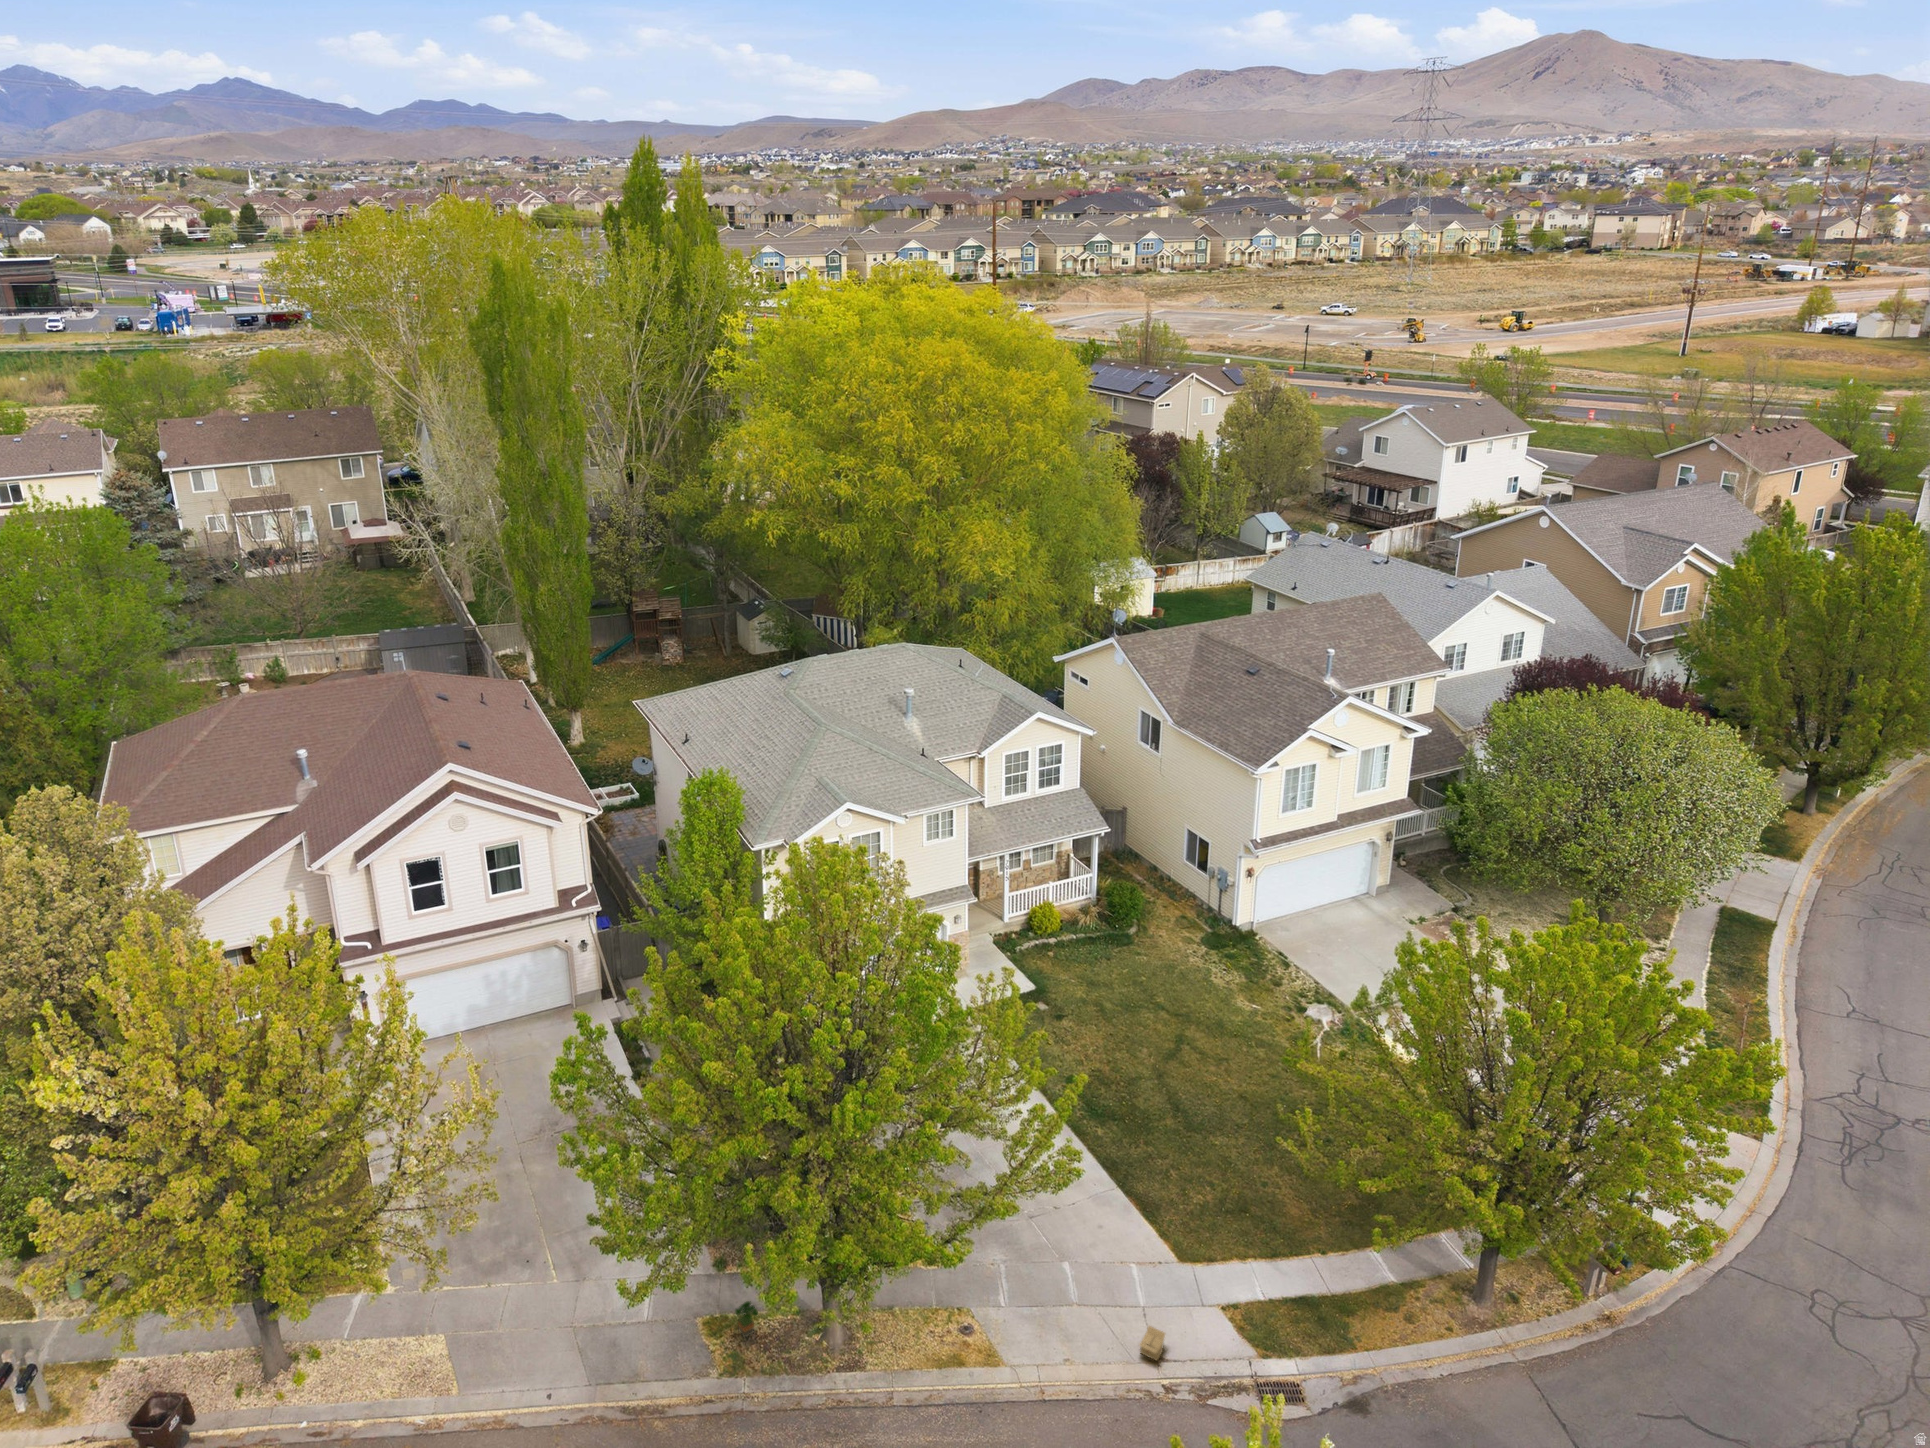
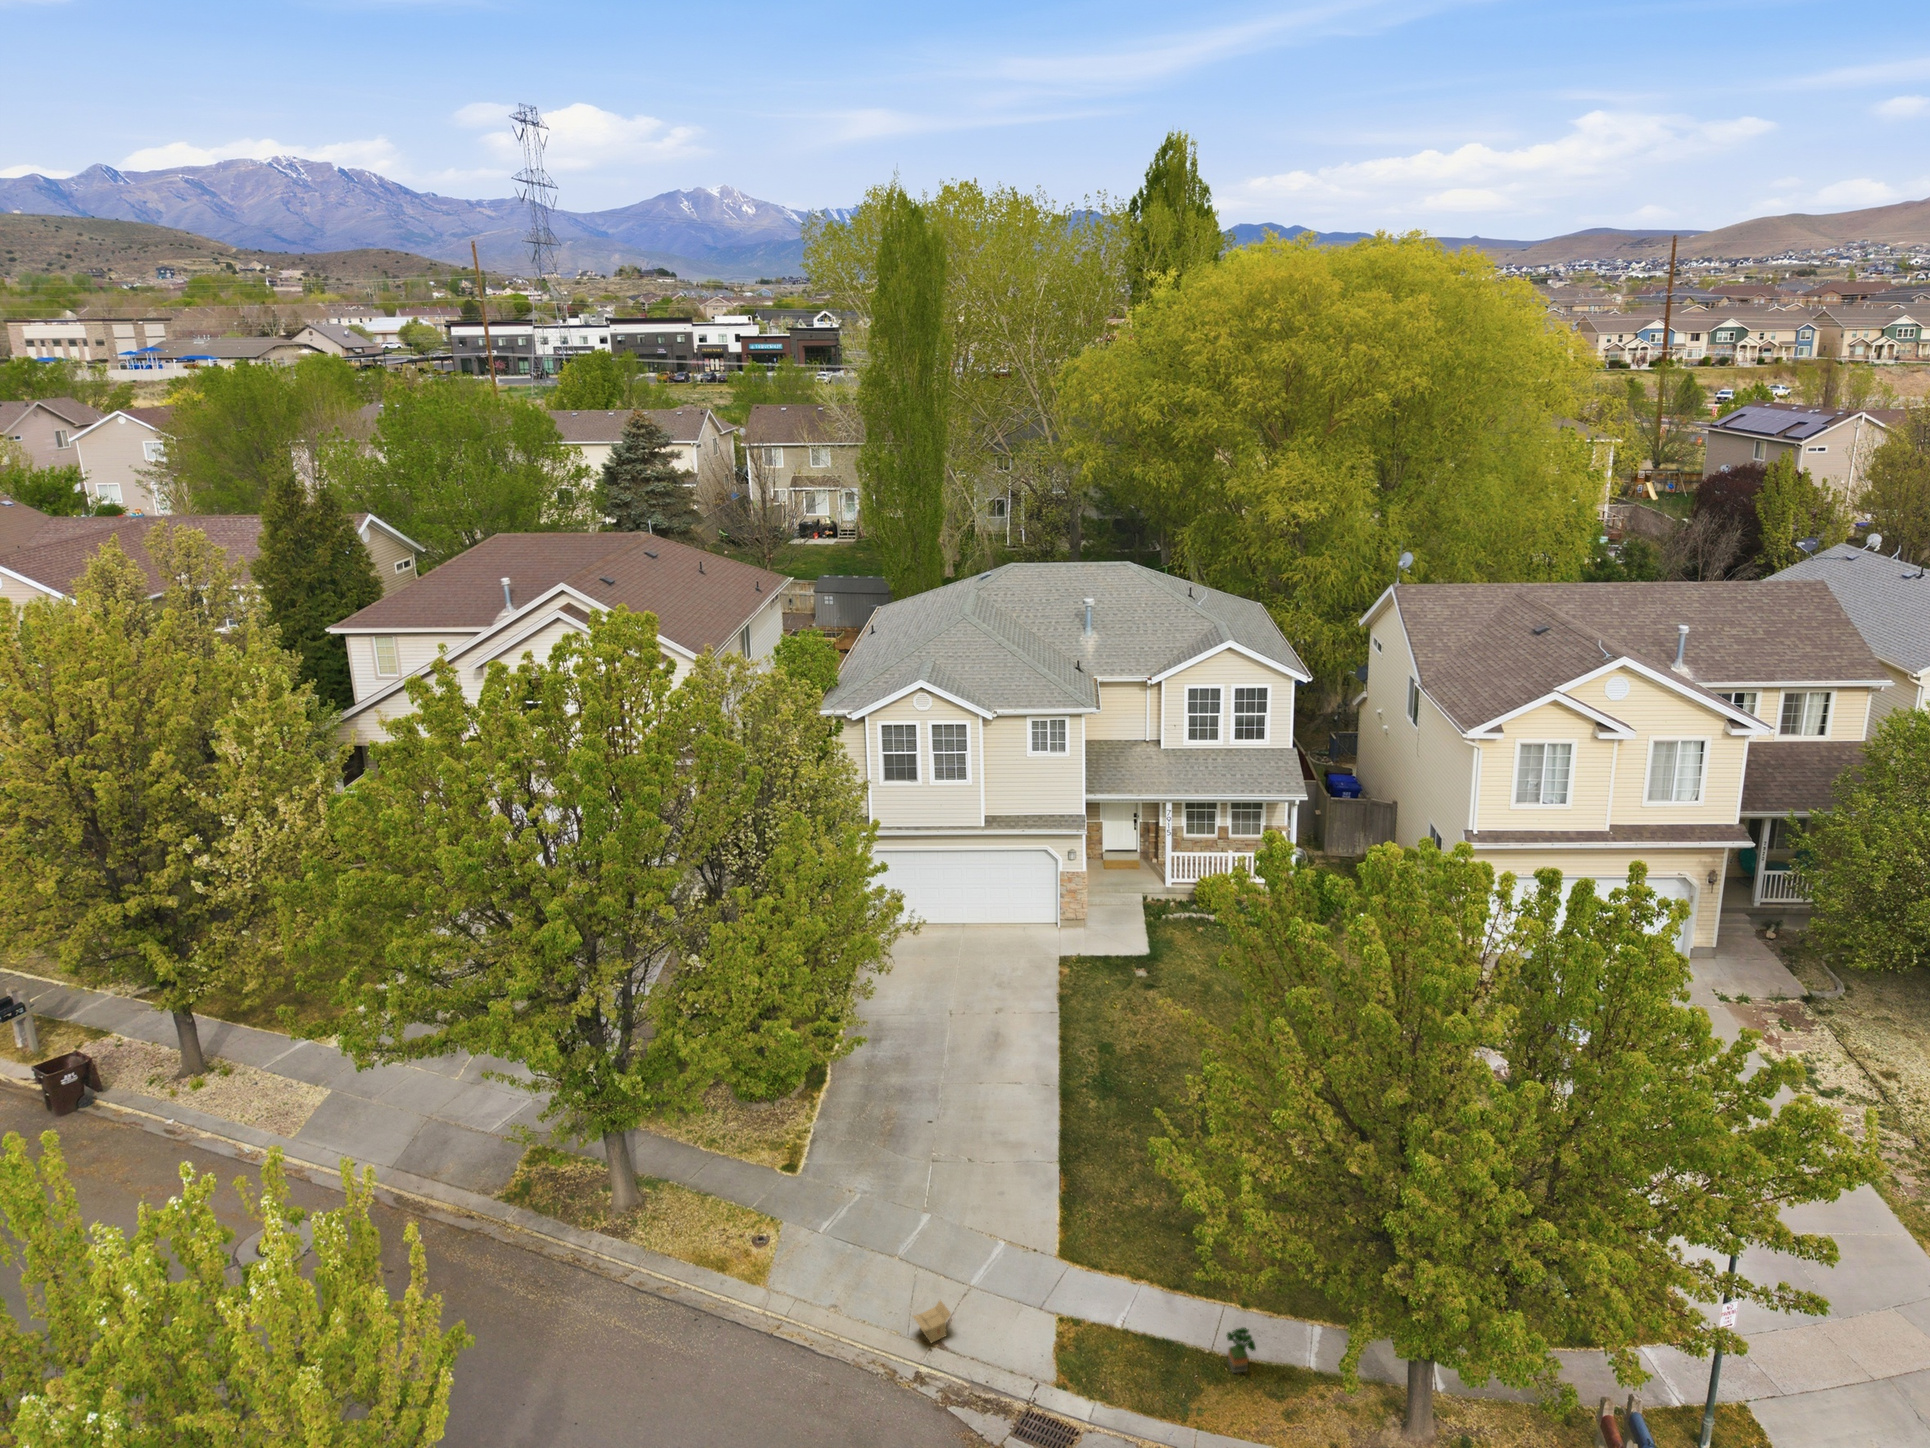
potted tree: present [735,1301,759,1337] -> present [1226,1328,1256,1373]

